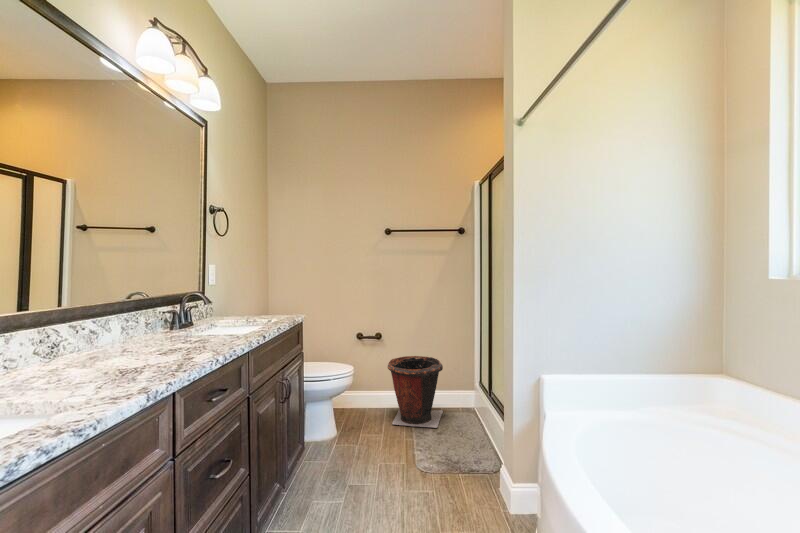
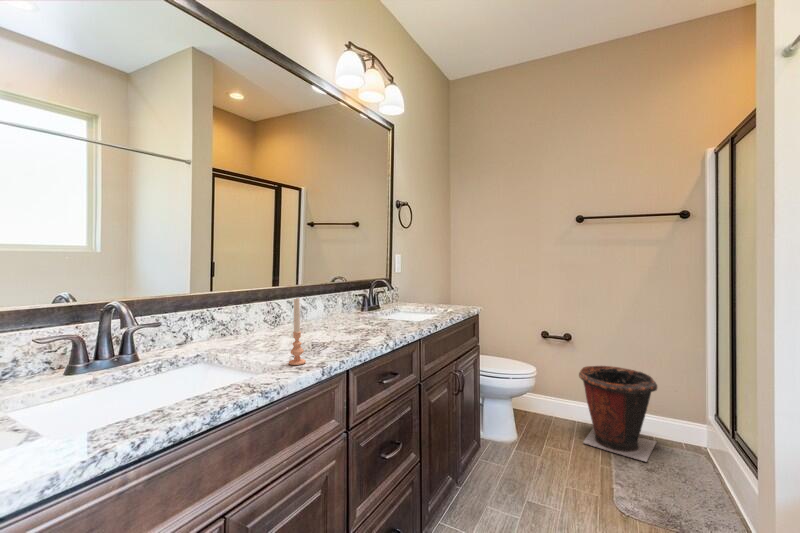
candle: none [97,318,121,396] -> present [289,298,306,365]

